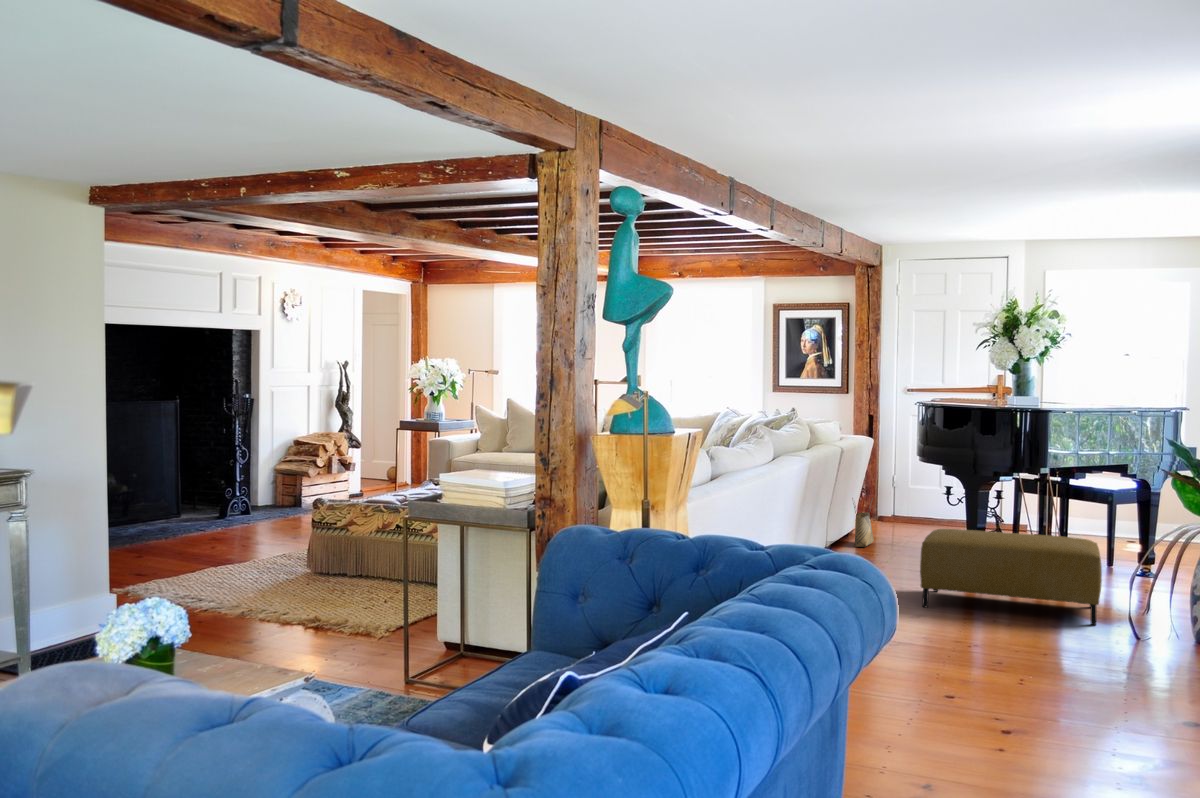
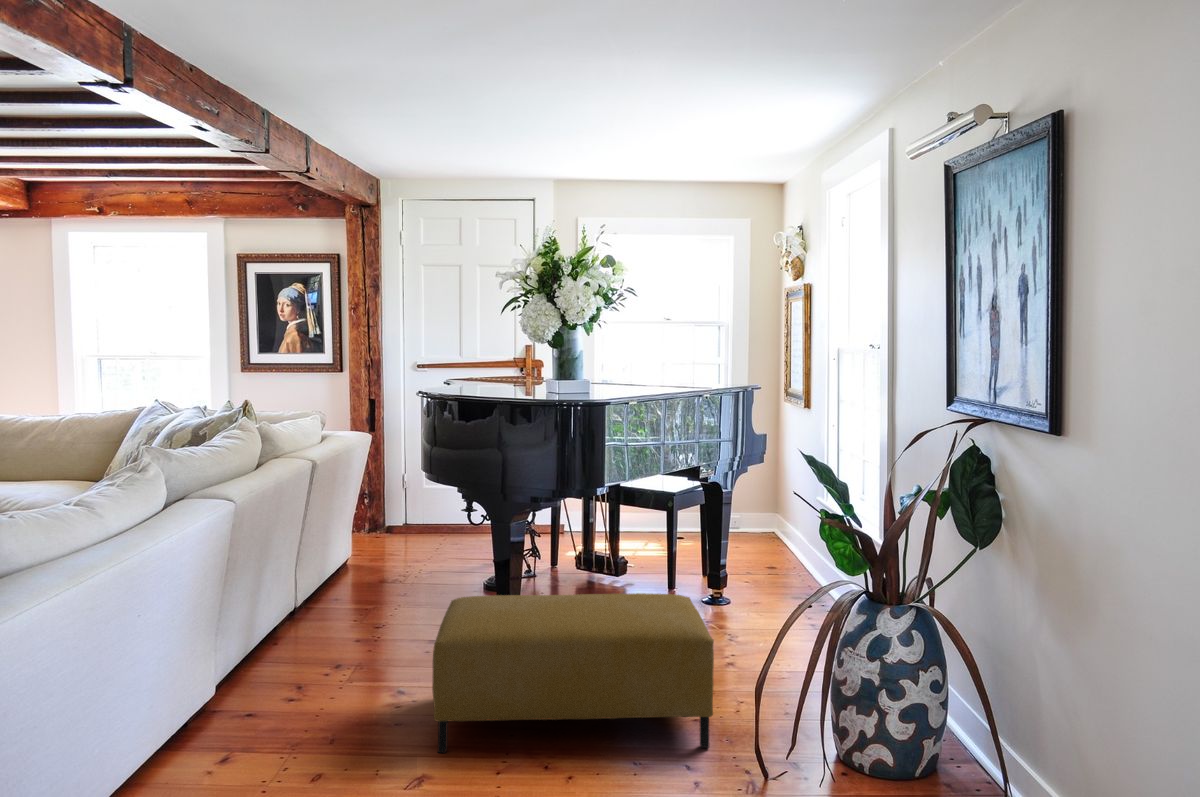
woven basket: present [852,498,874,547] -> none [339,522,372,595]

